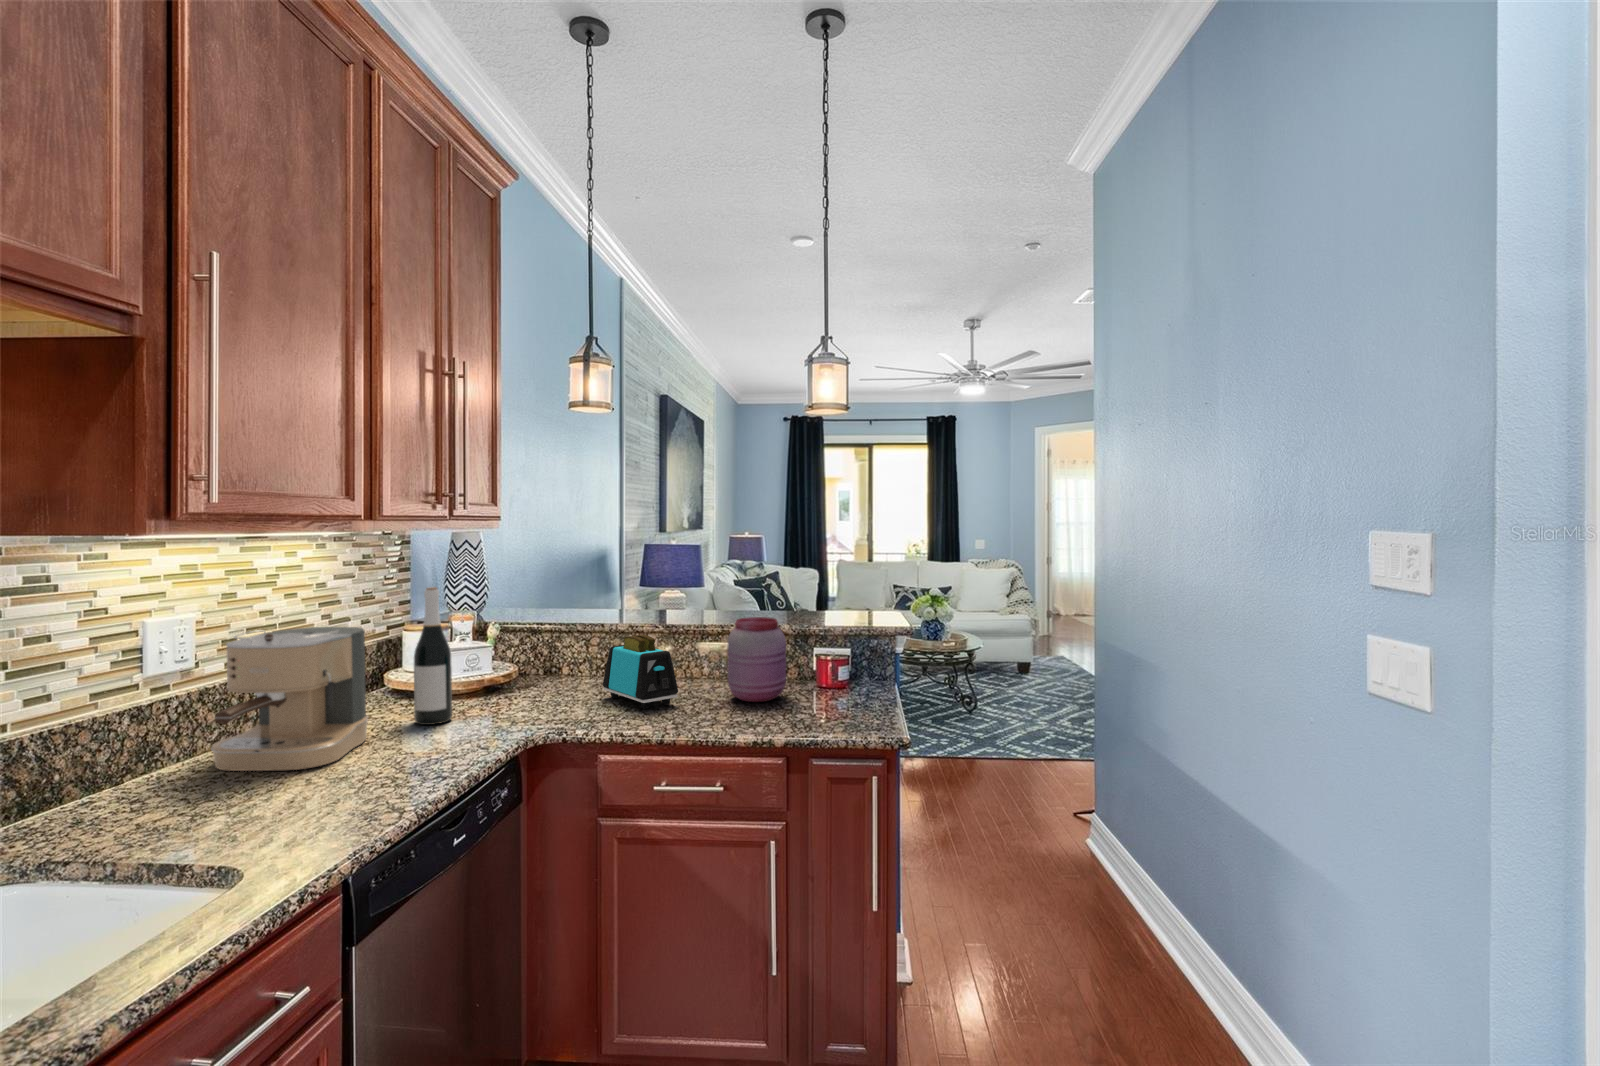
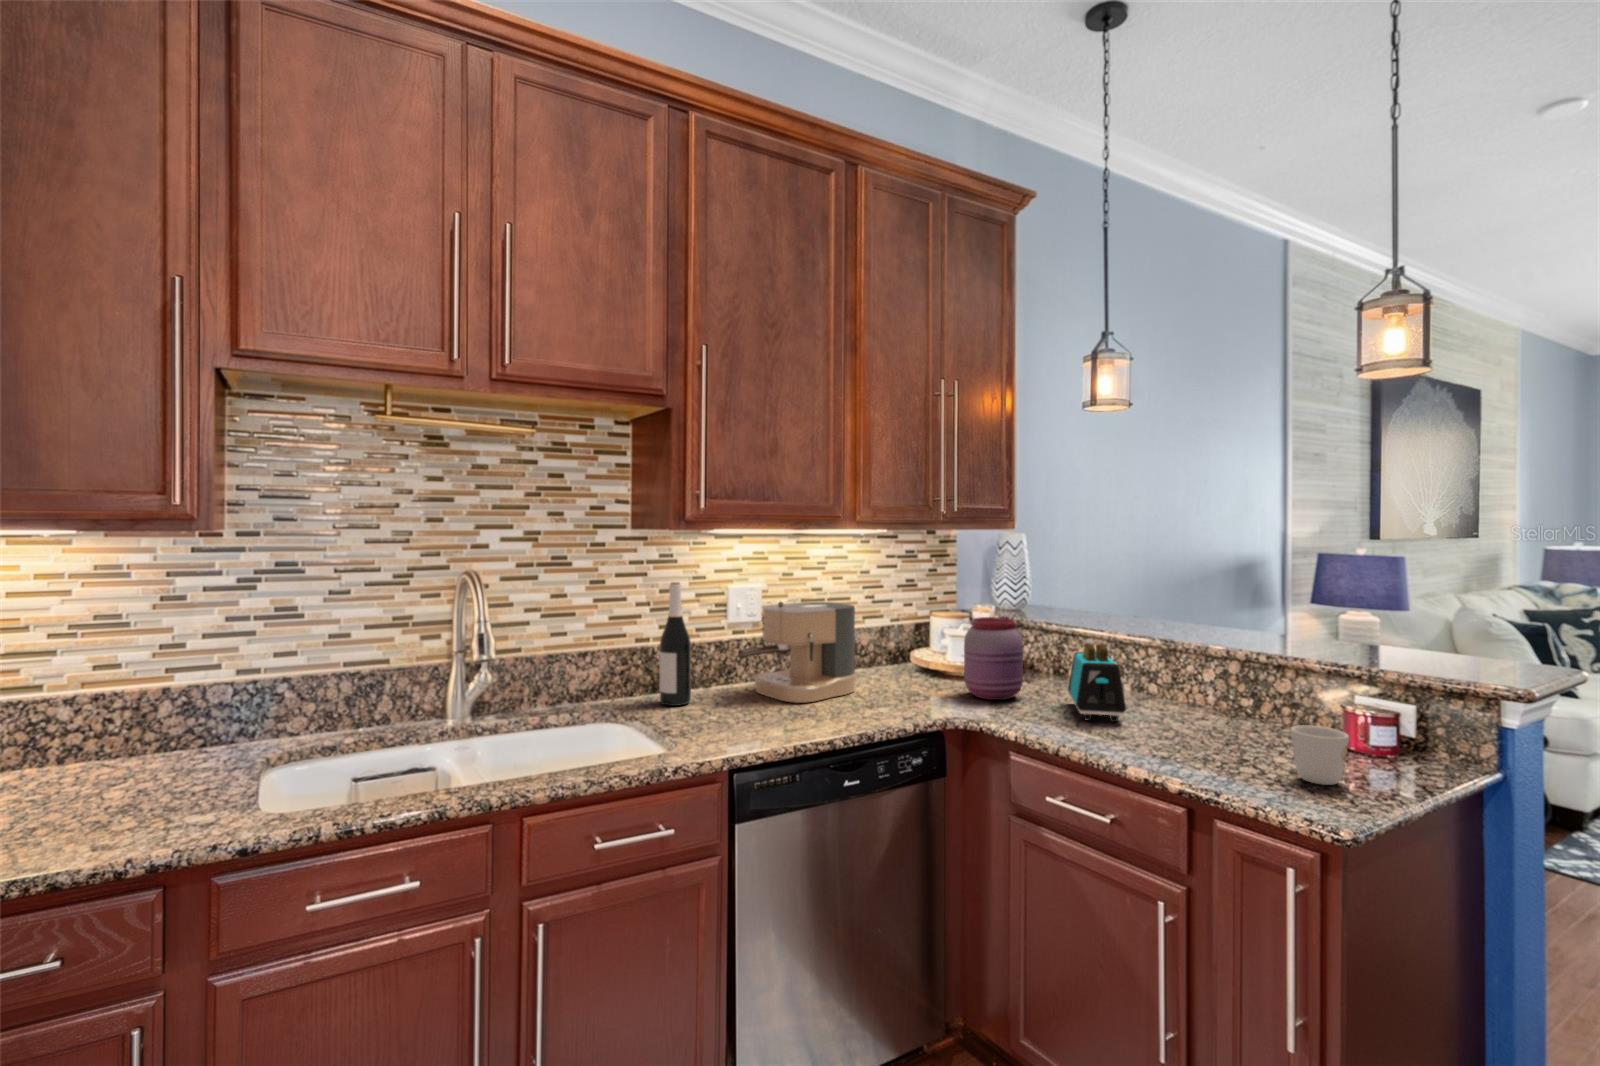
wine bottle: present [414,587,452,725] -> present [660,582,691,706]
jar: present [728,617,786,702] -> present [964,617,1023,700]
mug: none [829,672,865,715] -> present [1290,725,1349,785]

